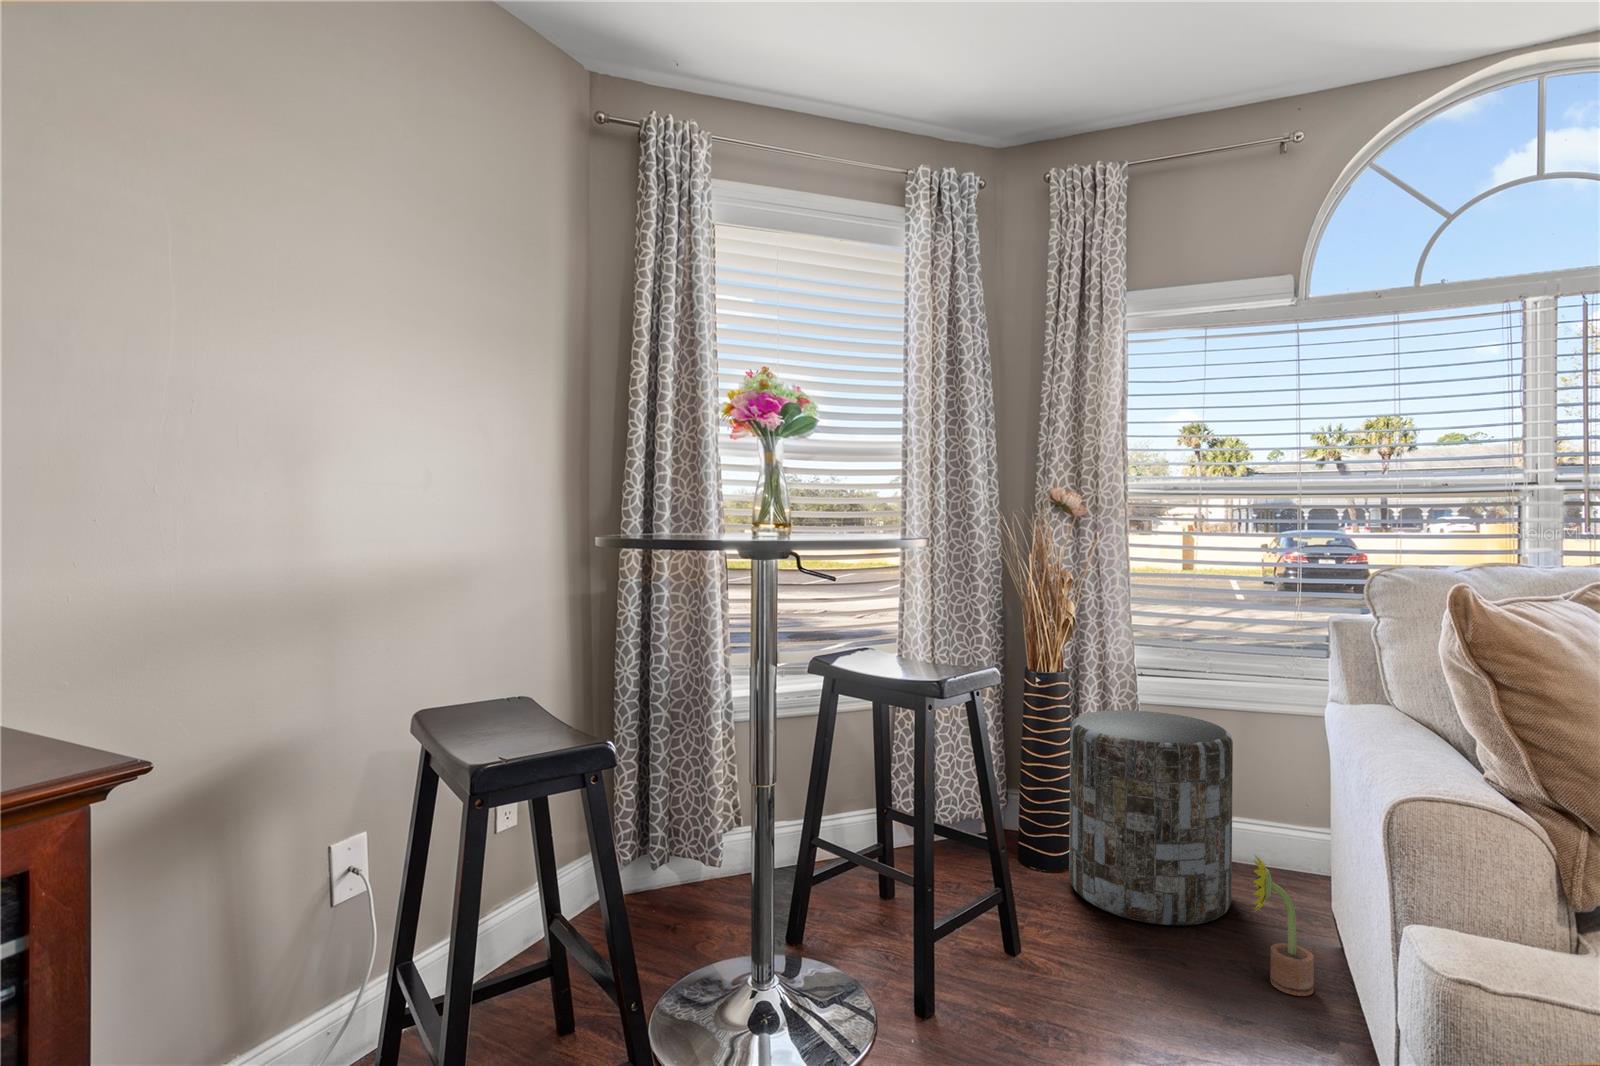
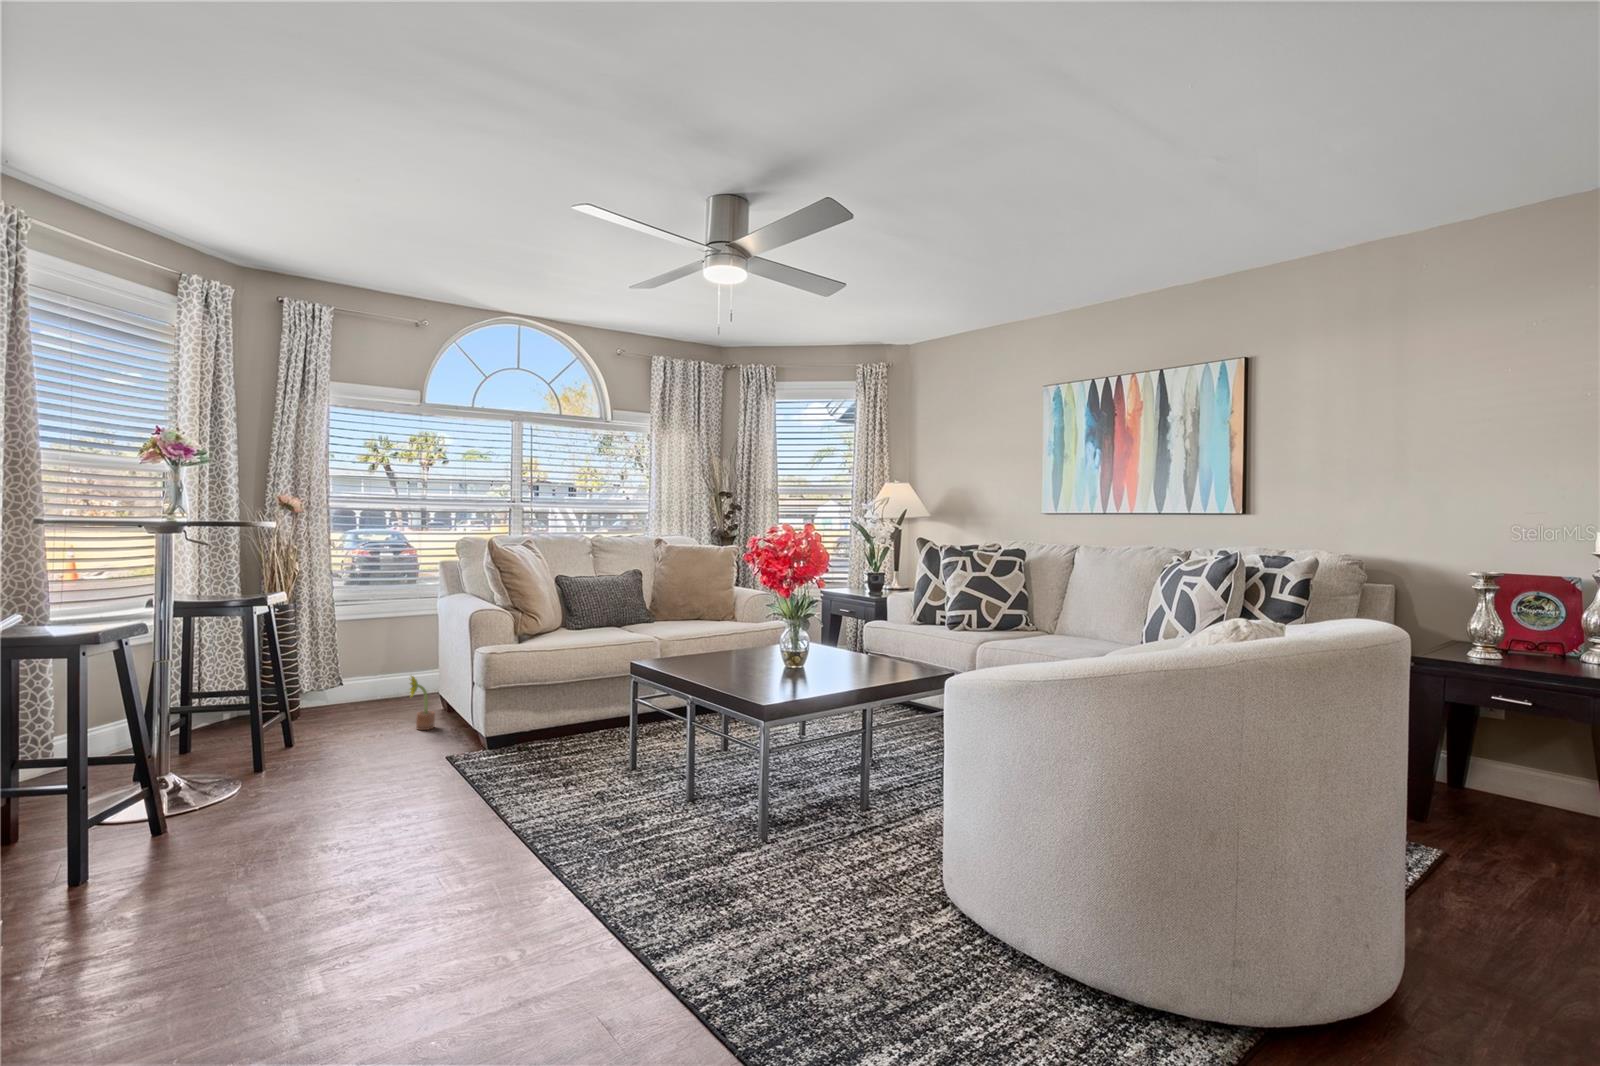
side table: present [1069,710,1233,926] -> none [299,622,394,727]

